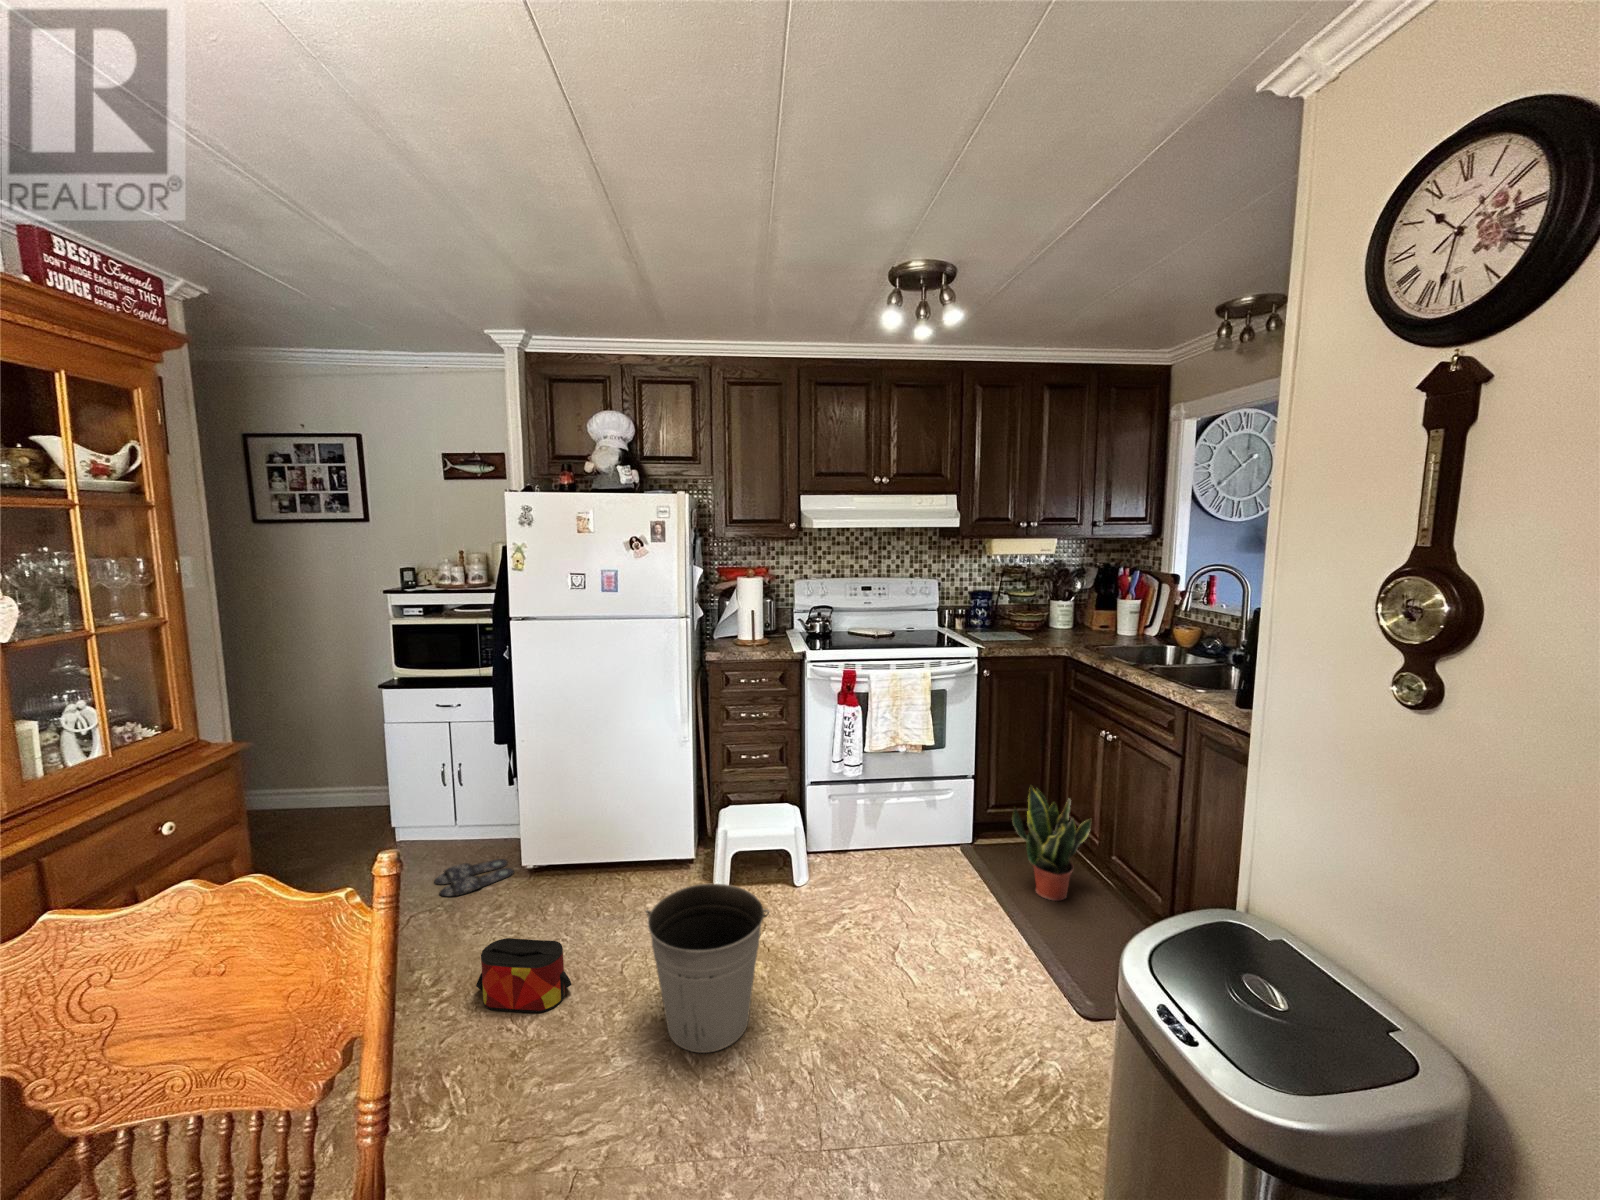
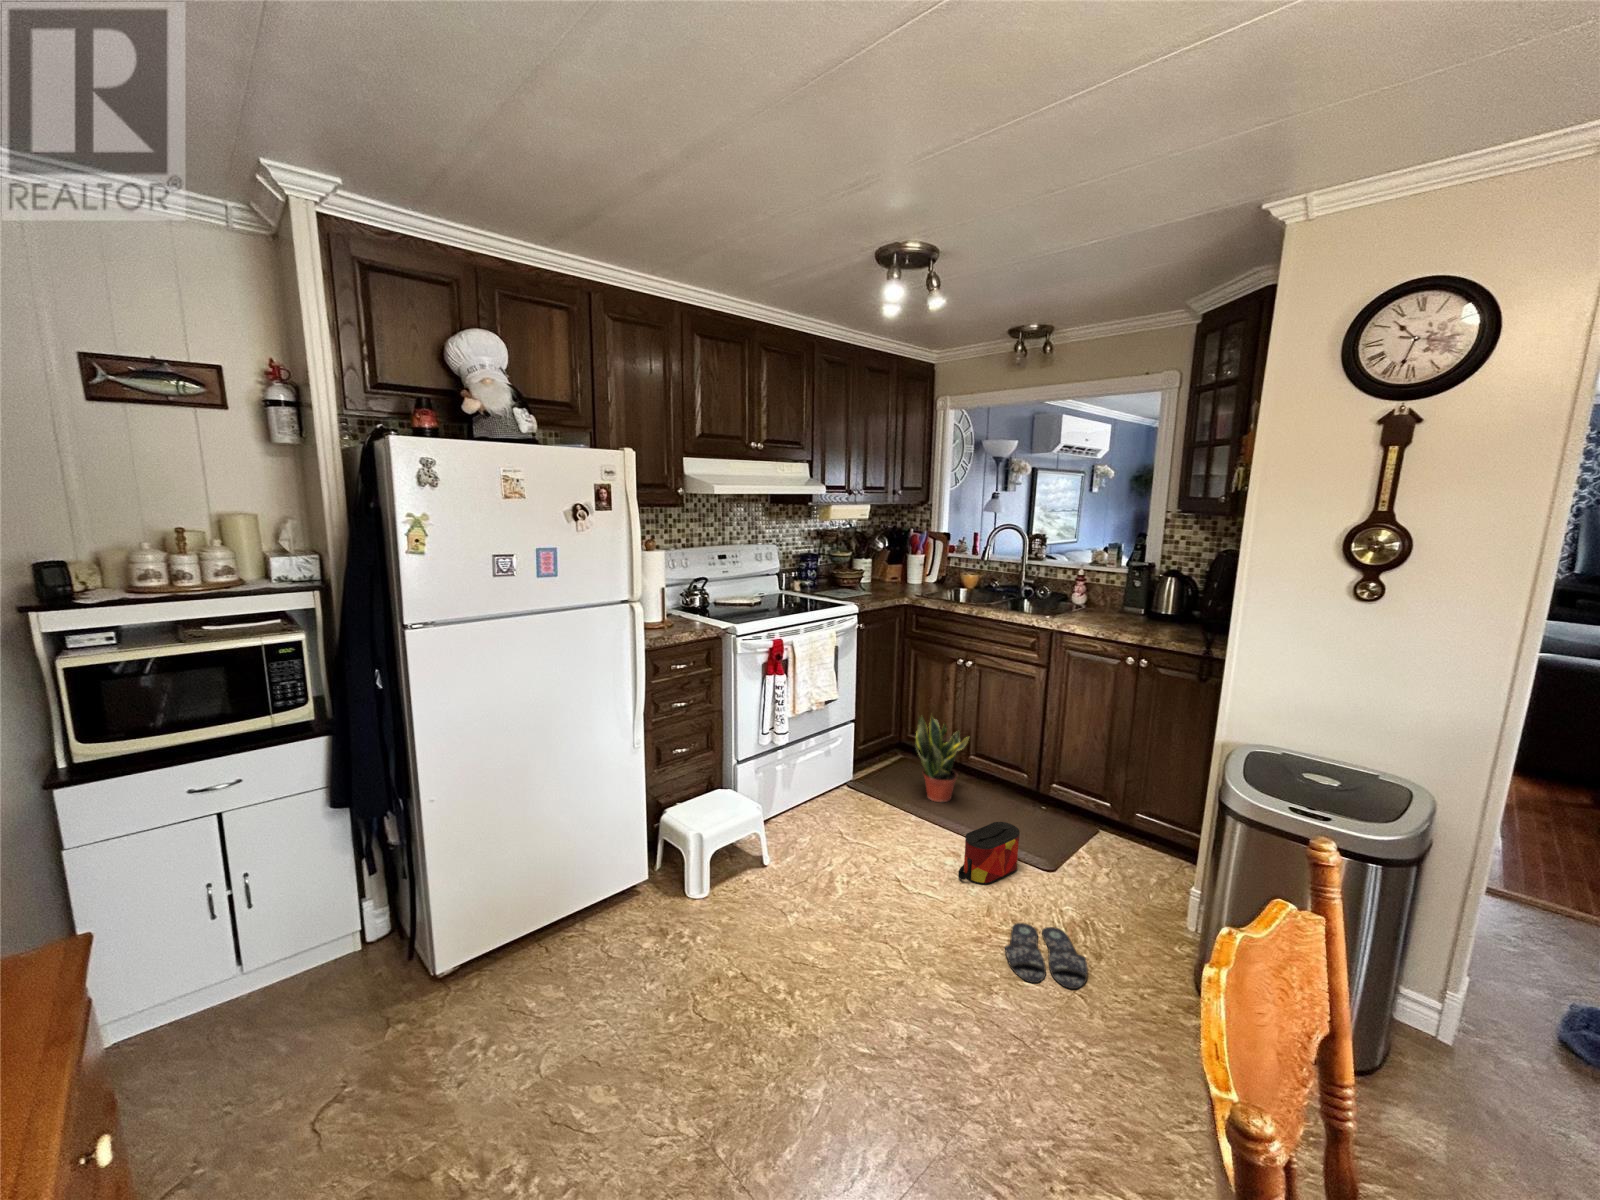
slippers: present [434,859,514,897] -> present [1005,923,1088,989]
bucket: present [646,884,769,1053] -> none [776,869,903,1046]
bag: present [476,938,571,1013] -> present [958,822,1020,884]

